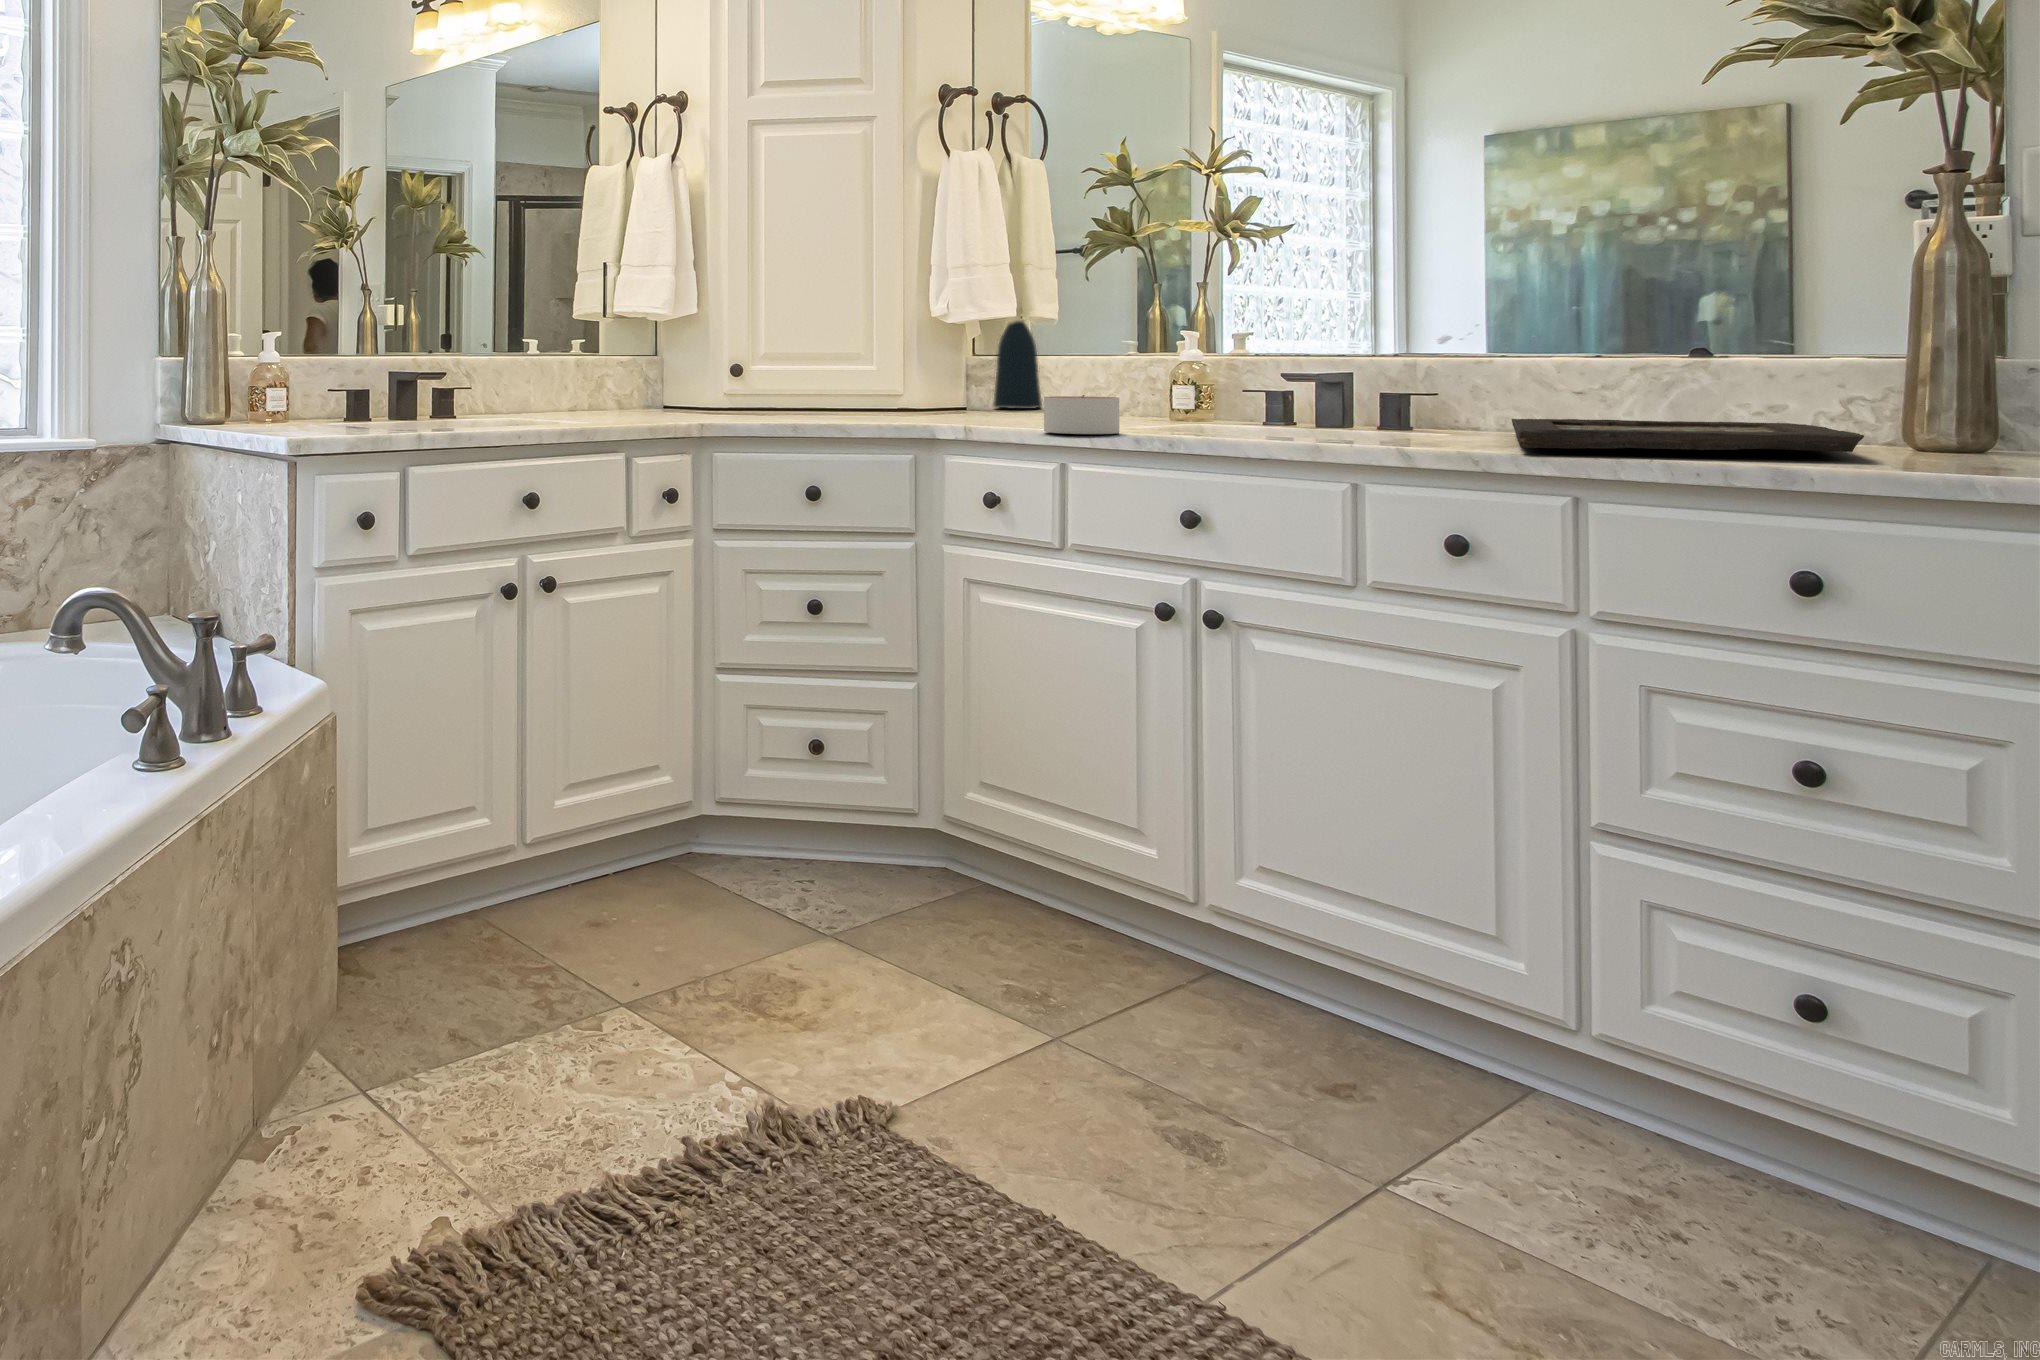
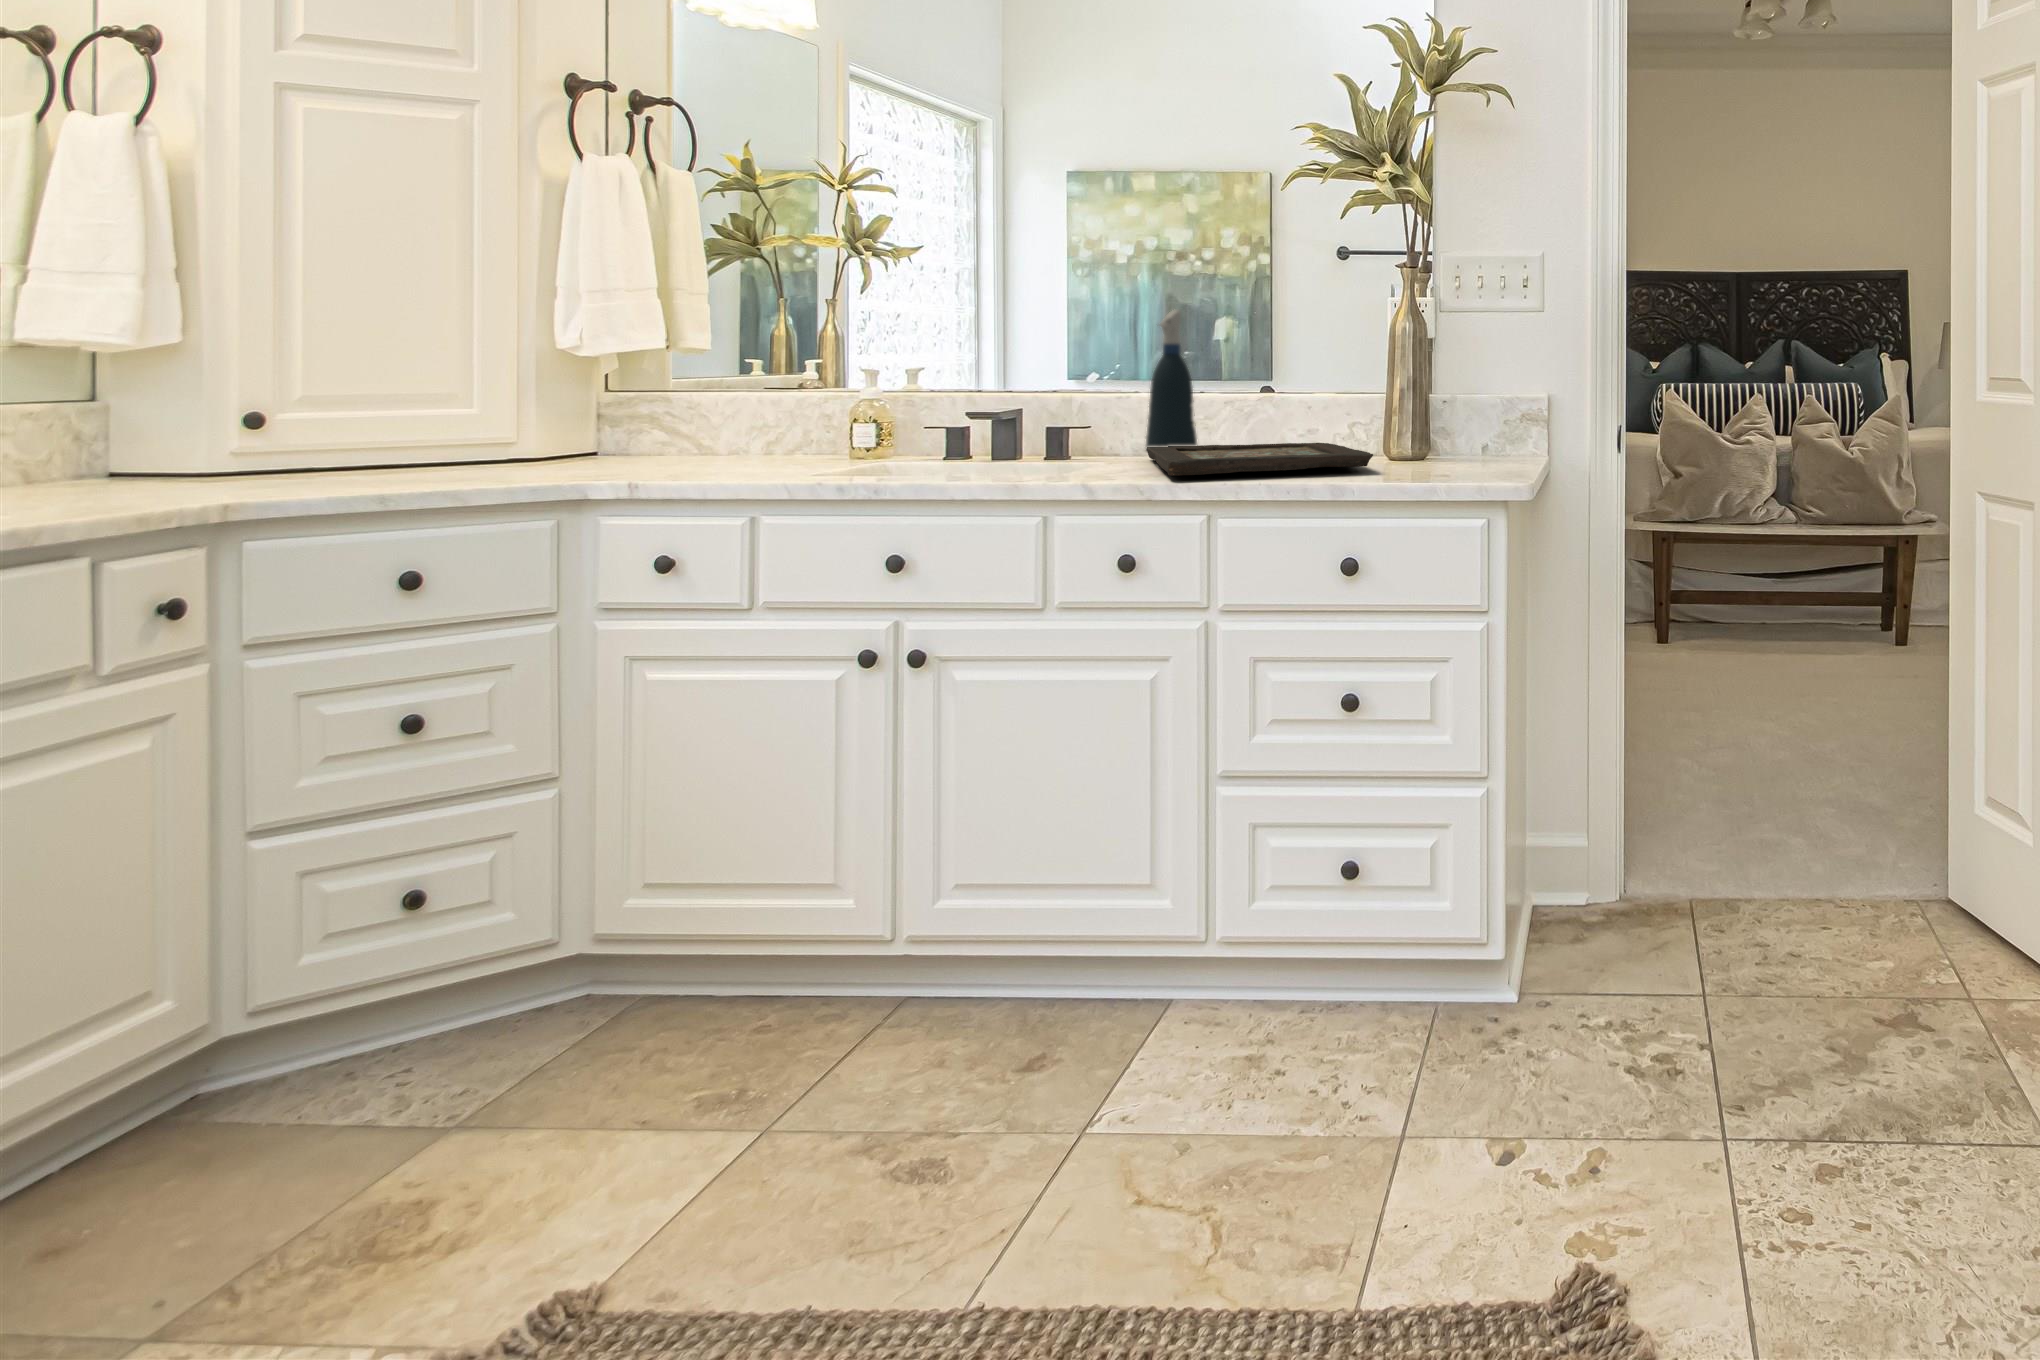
spray bottle: present [993,321,1042,409] -> present [1146,310,1197,447]
candle: present [1044,395,1119,434] -> none [730,441,813,484]

